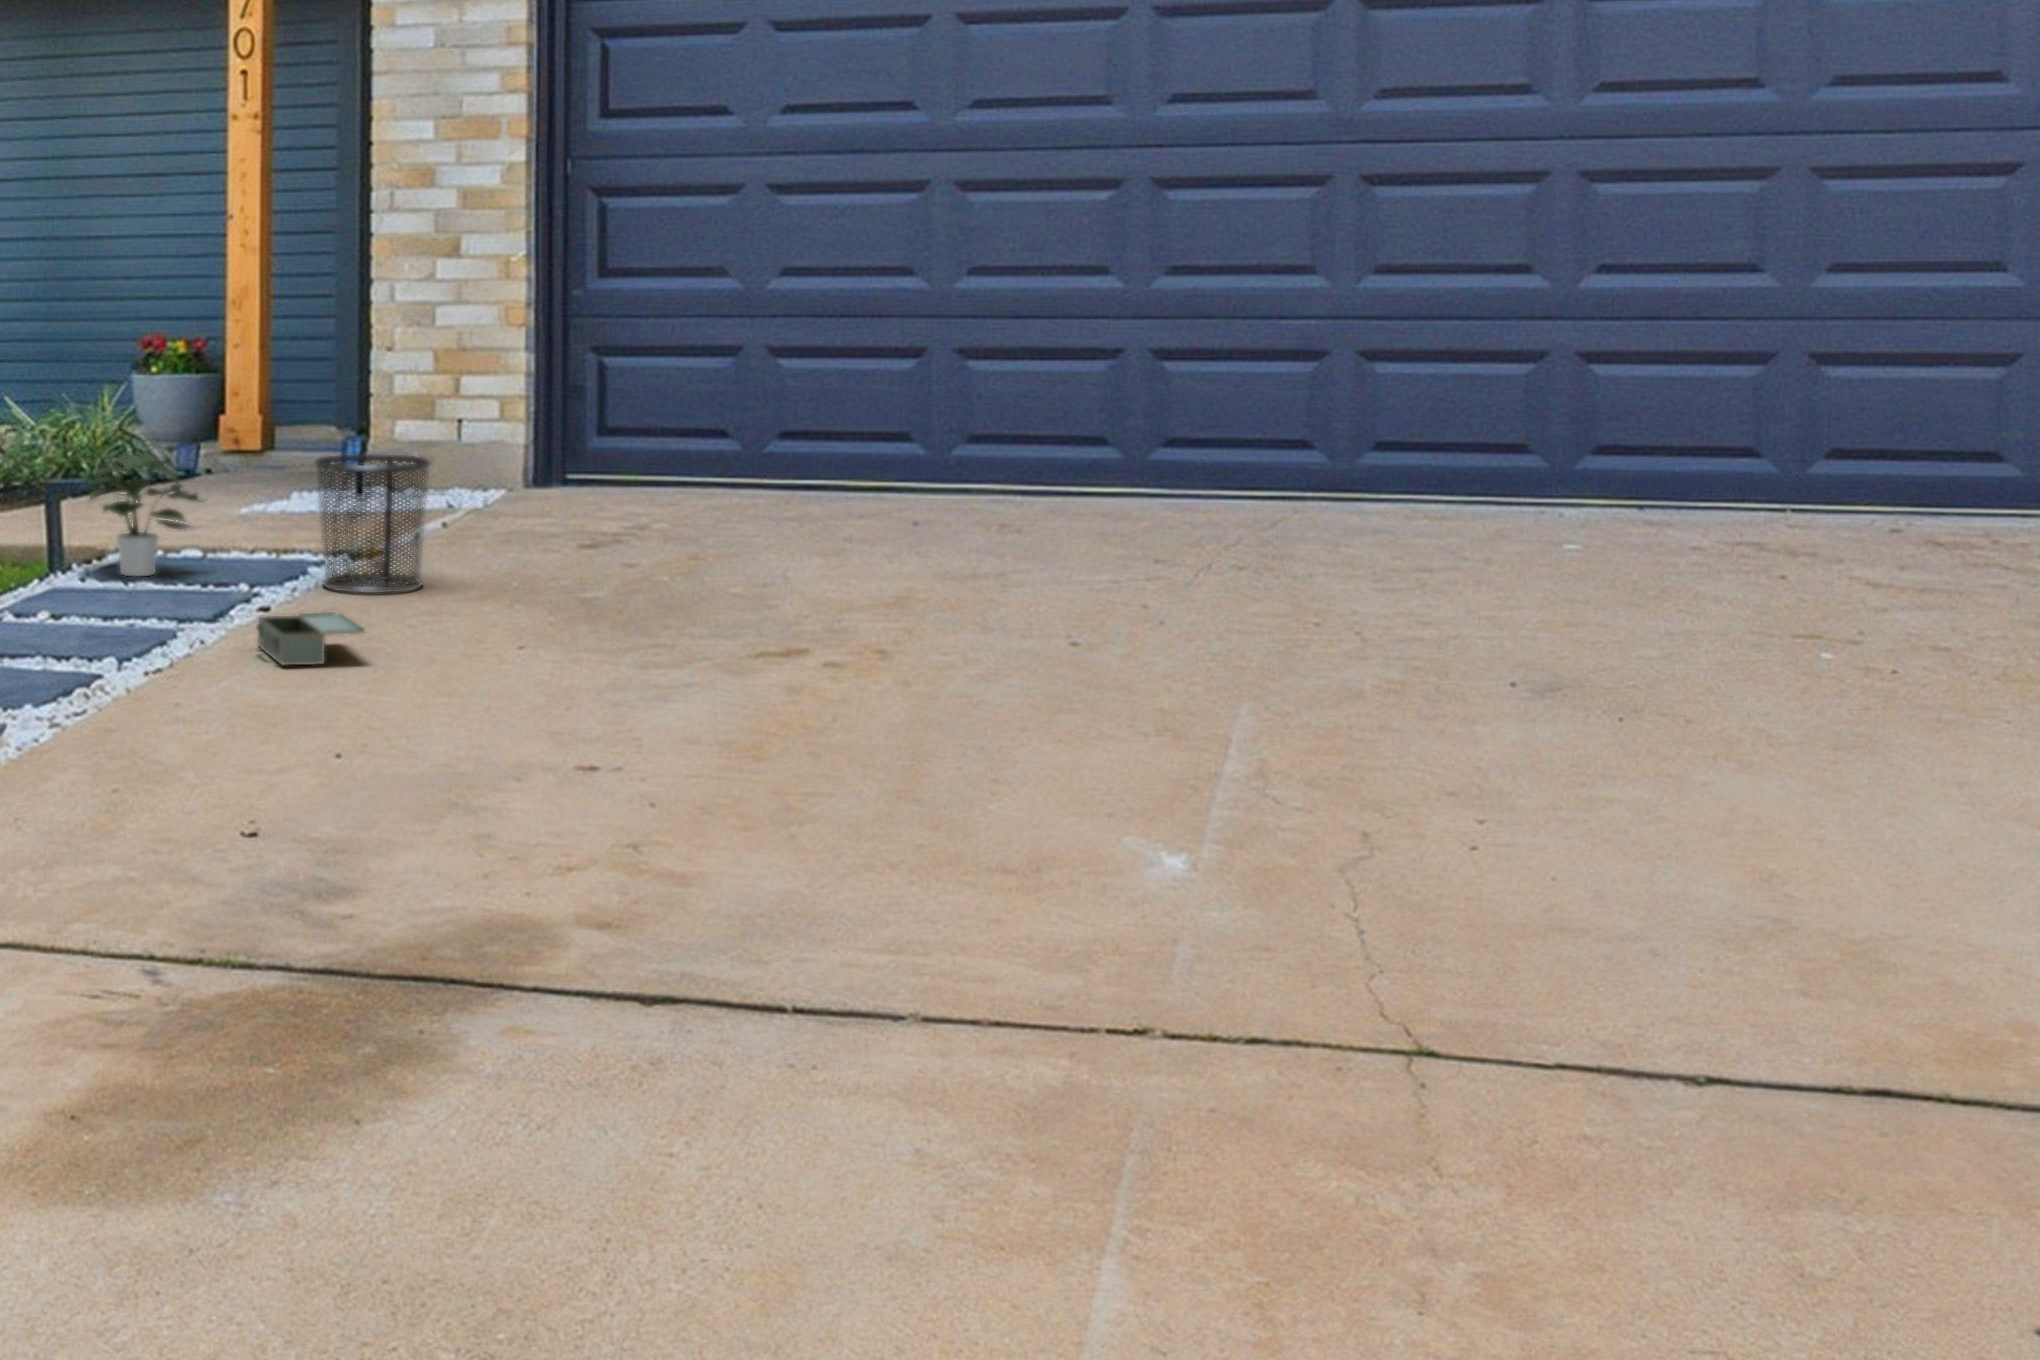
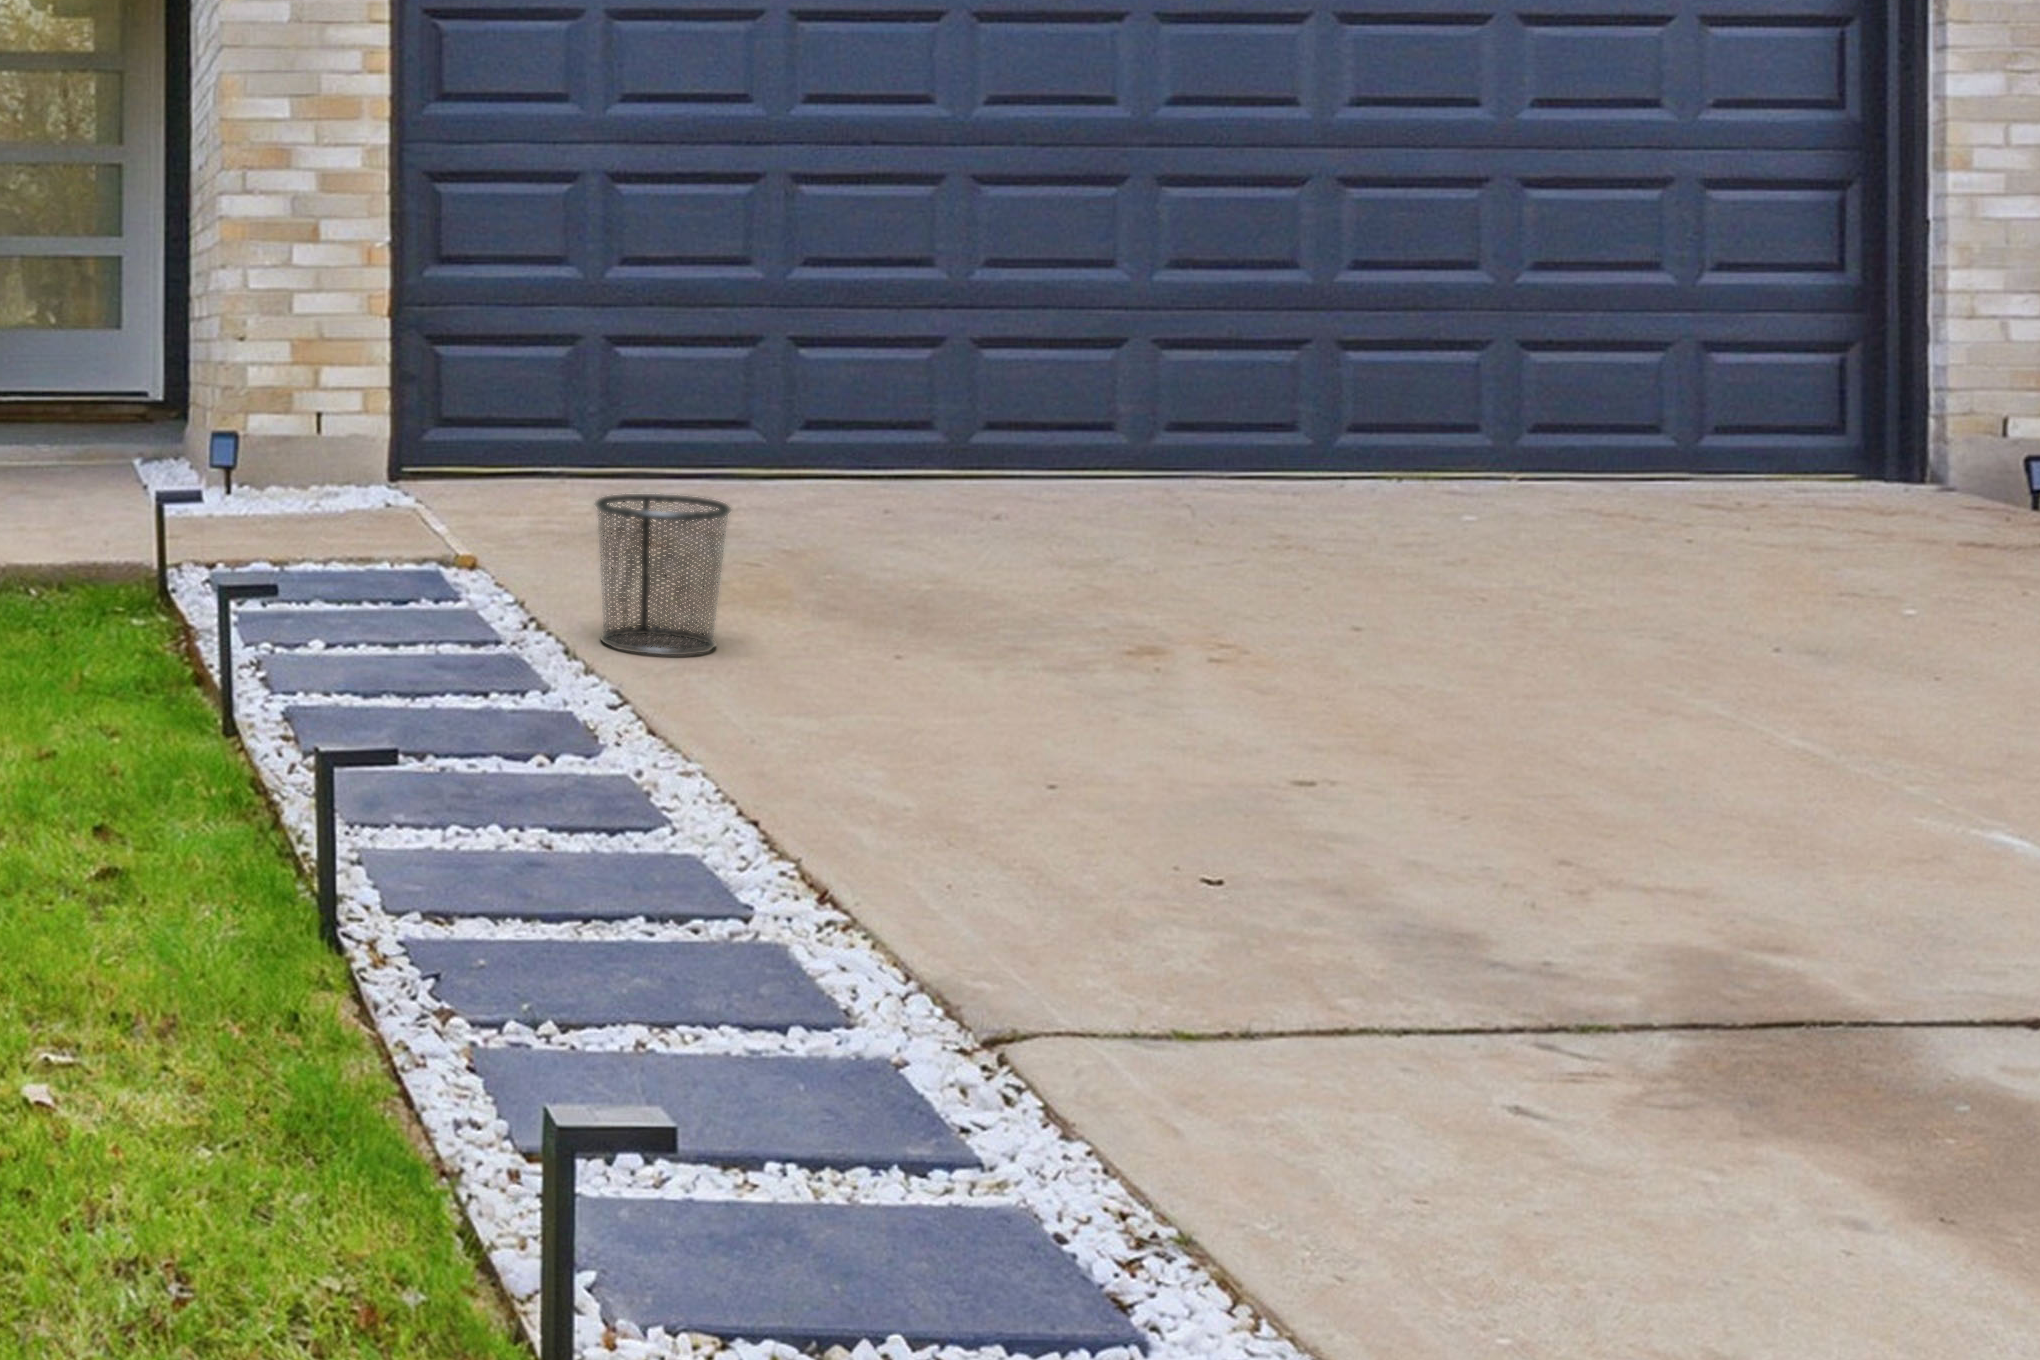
potted plant: present [89,444,205,576] -> none [306,490,457,647]
toolbox: present [257,612,364,665] -> none [775,695,949,770]

